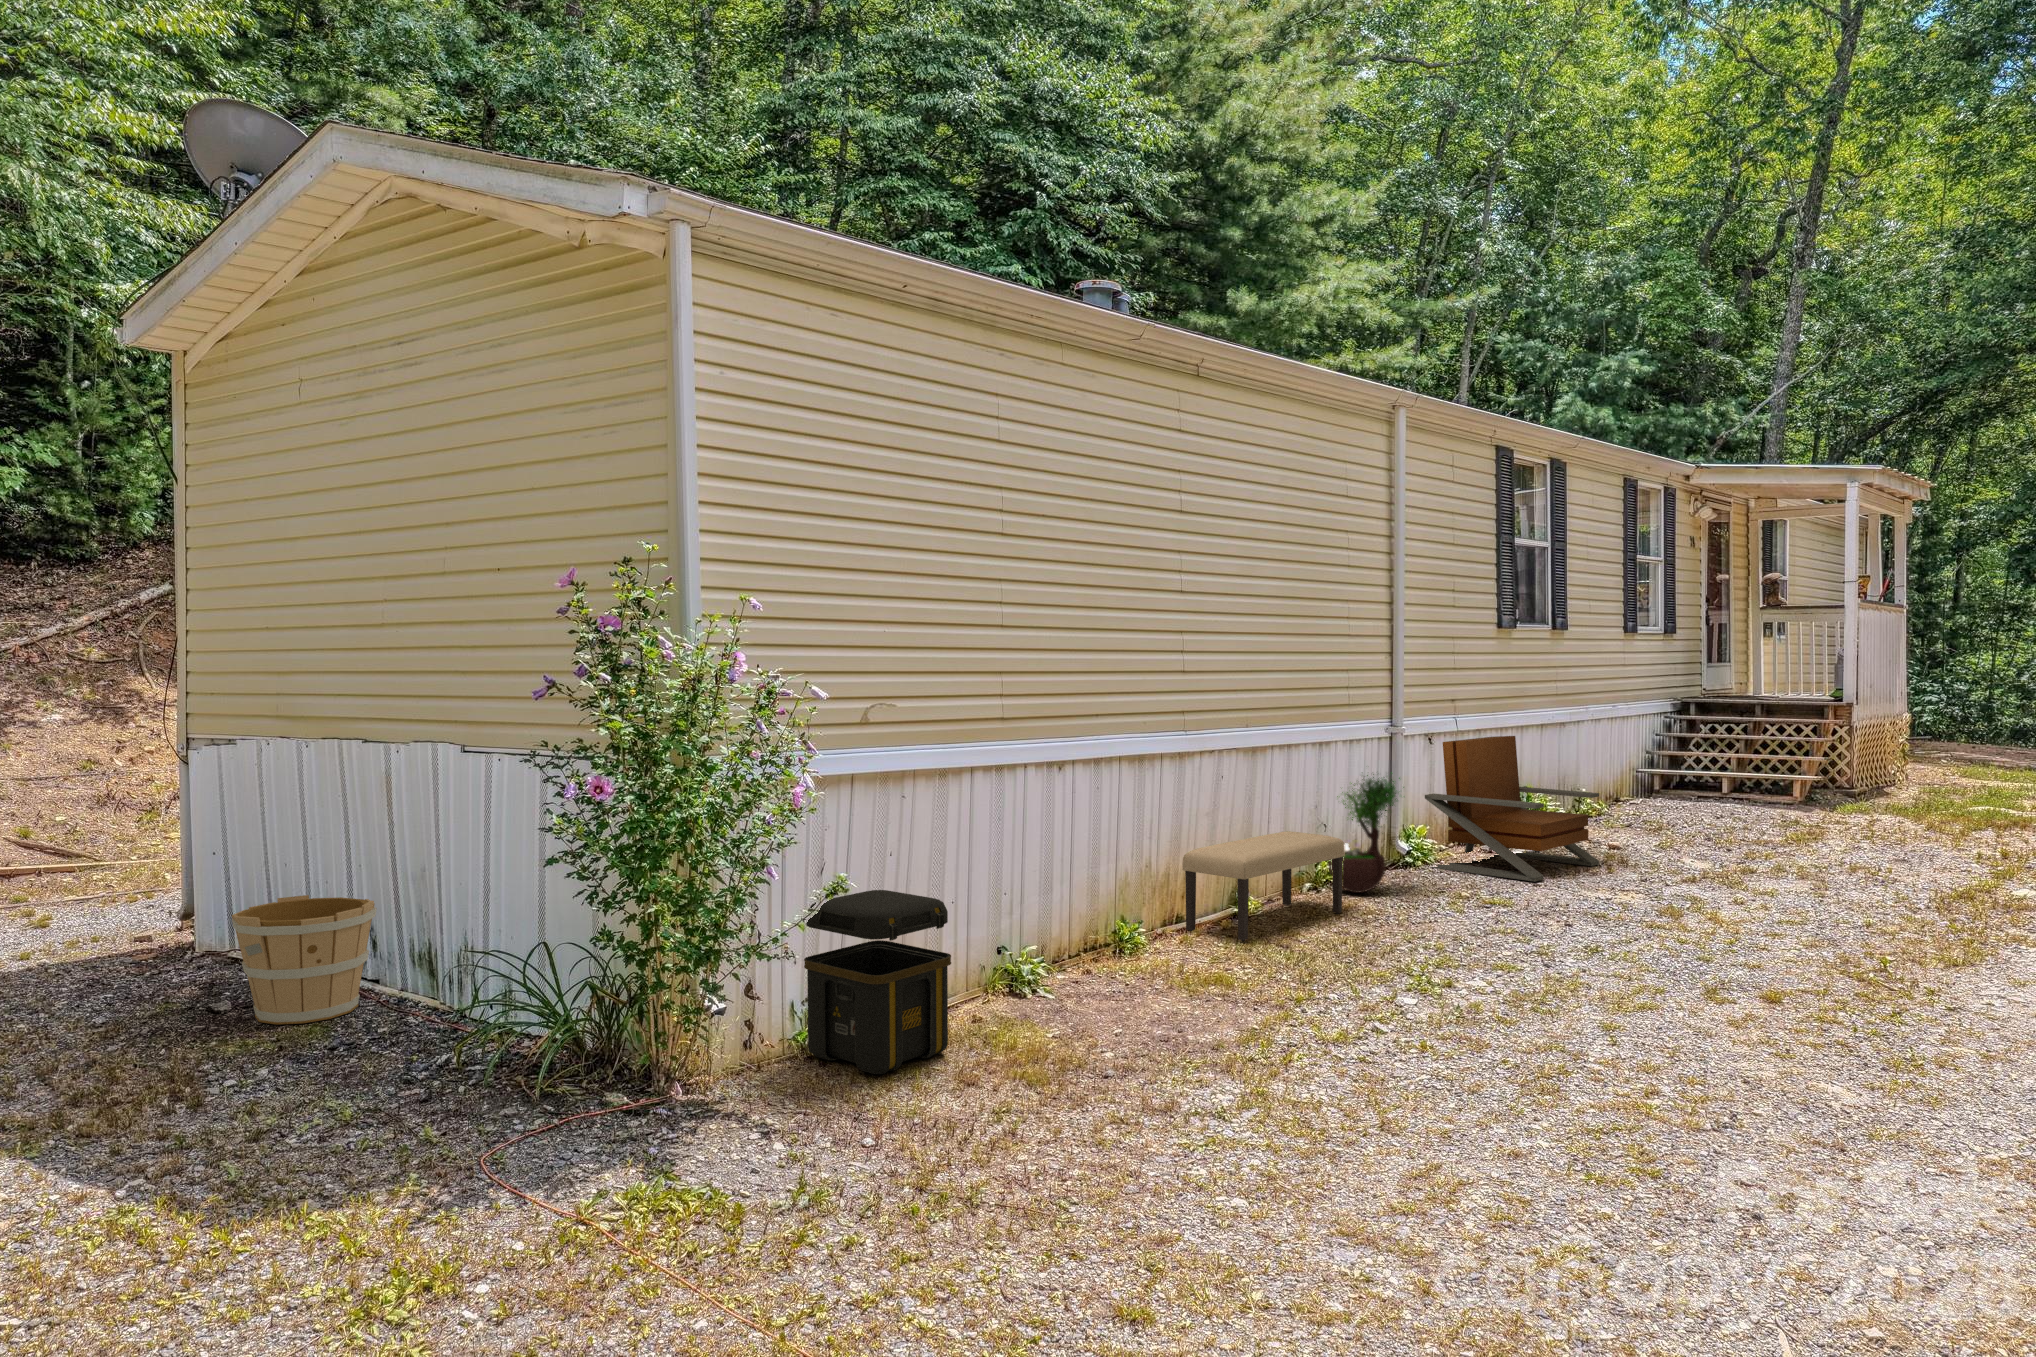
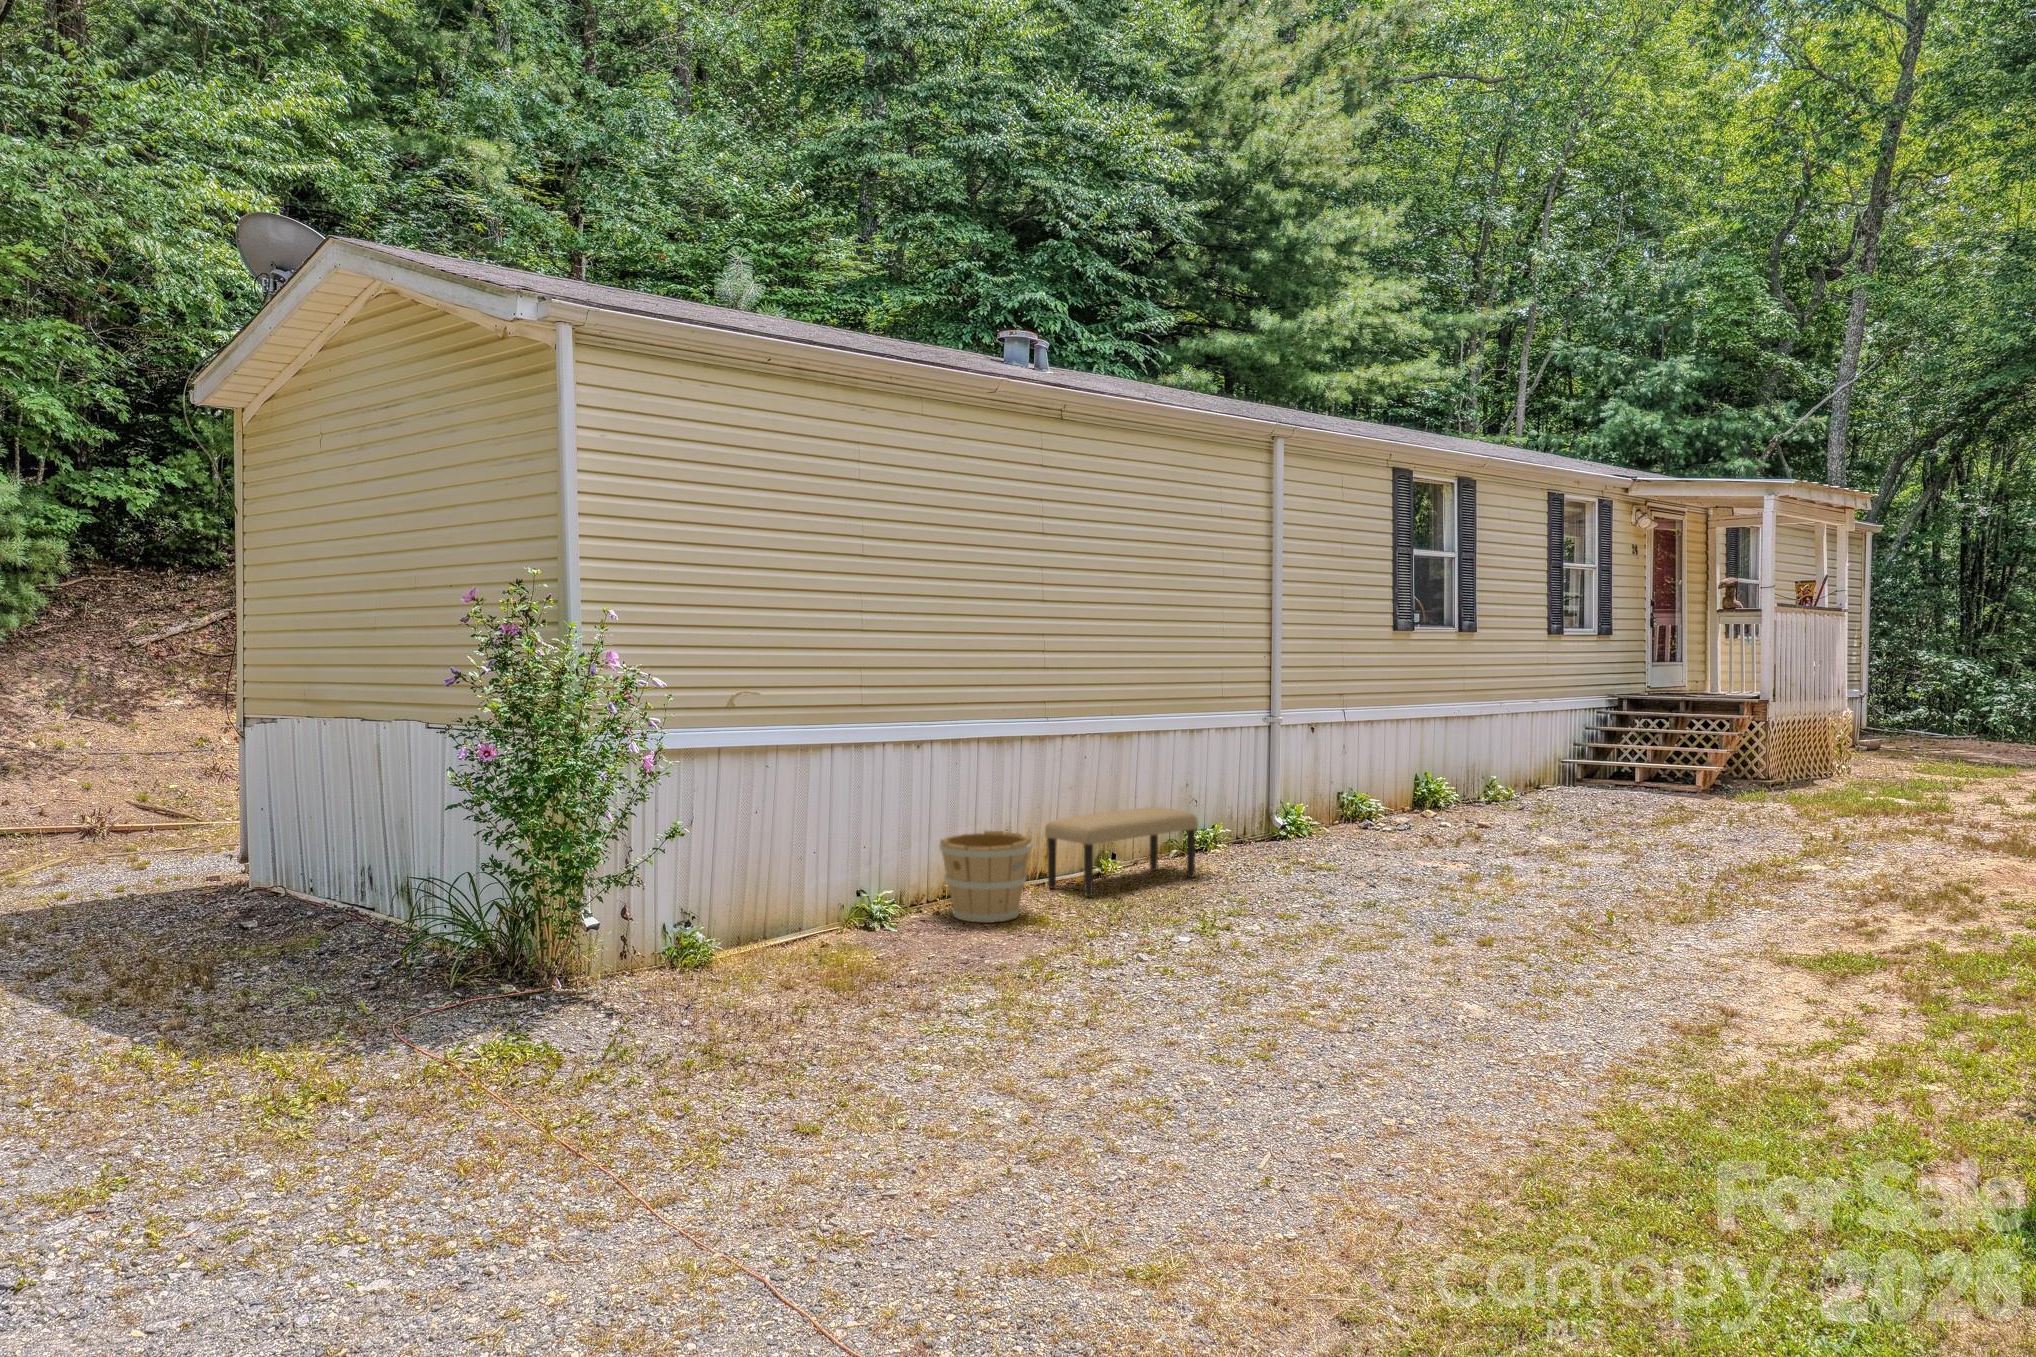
lounge chair: present [1425,736,1599,882] -> none [1307,727,1467,856]
potted tree: present [1329,774,1404,893] -> none [1200,751,1266,862]
toolbox: present [804,890,951,1074] -> none [670,842,785,982]
wooden bucket: present [232,895,377,1025] -> present [939,831,1032,923]

